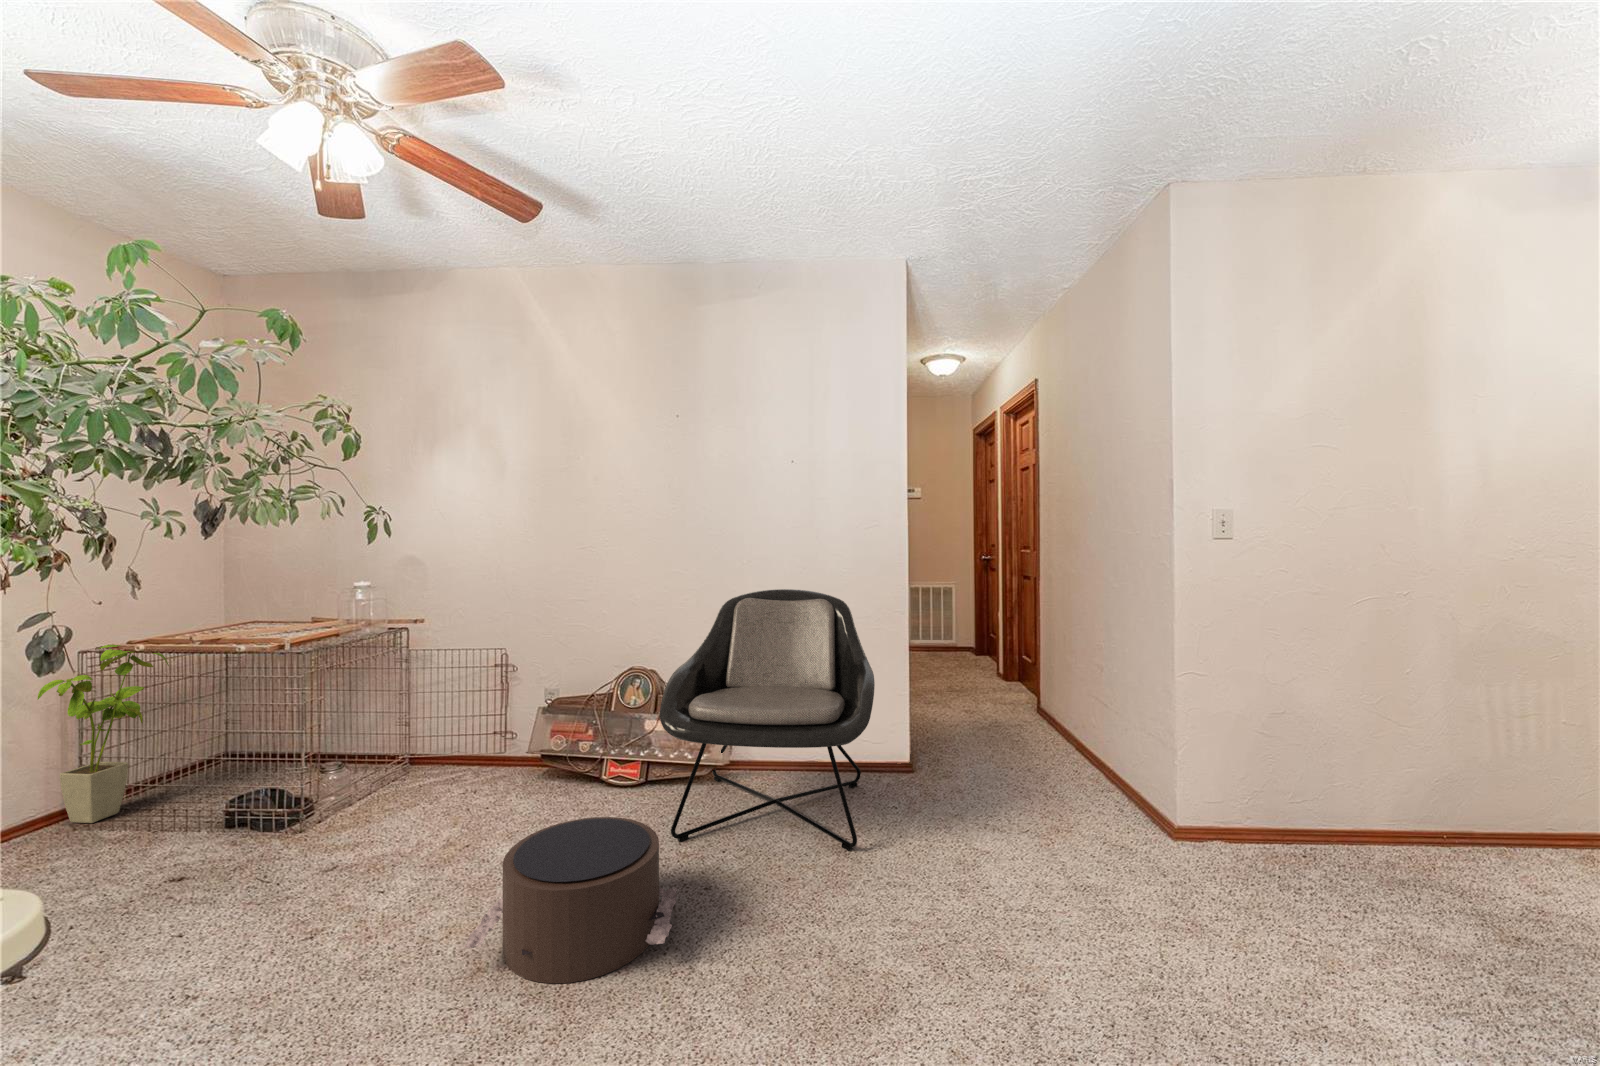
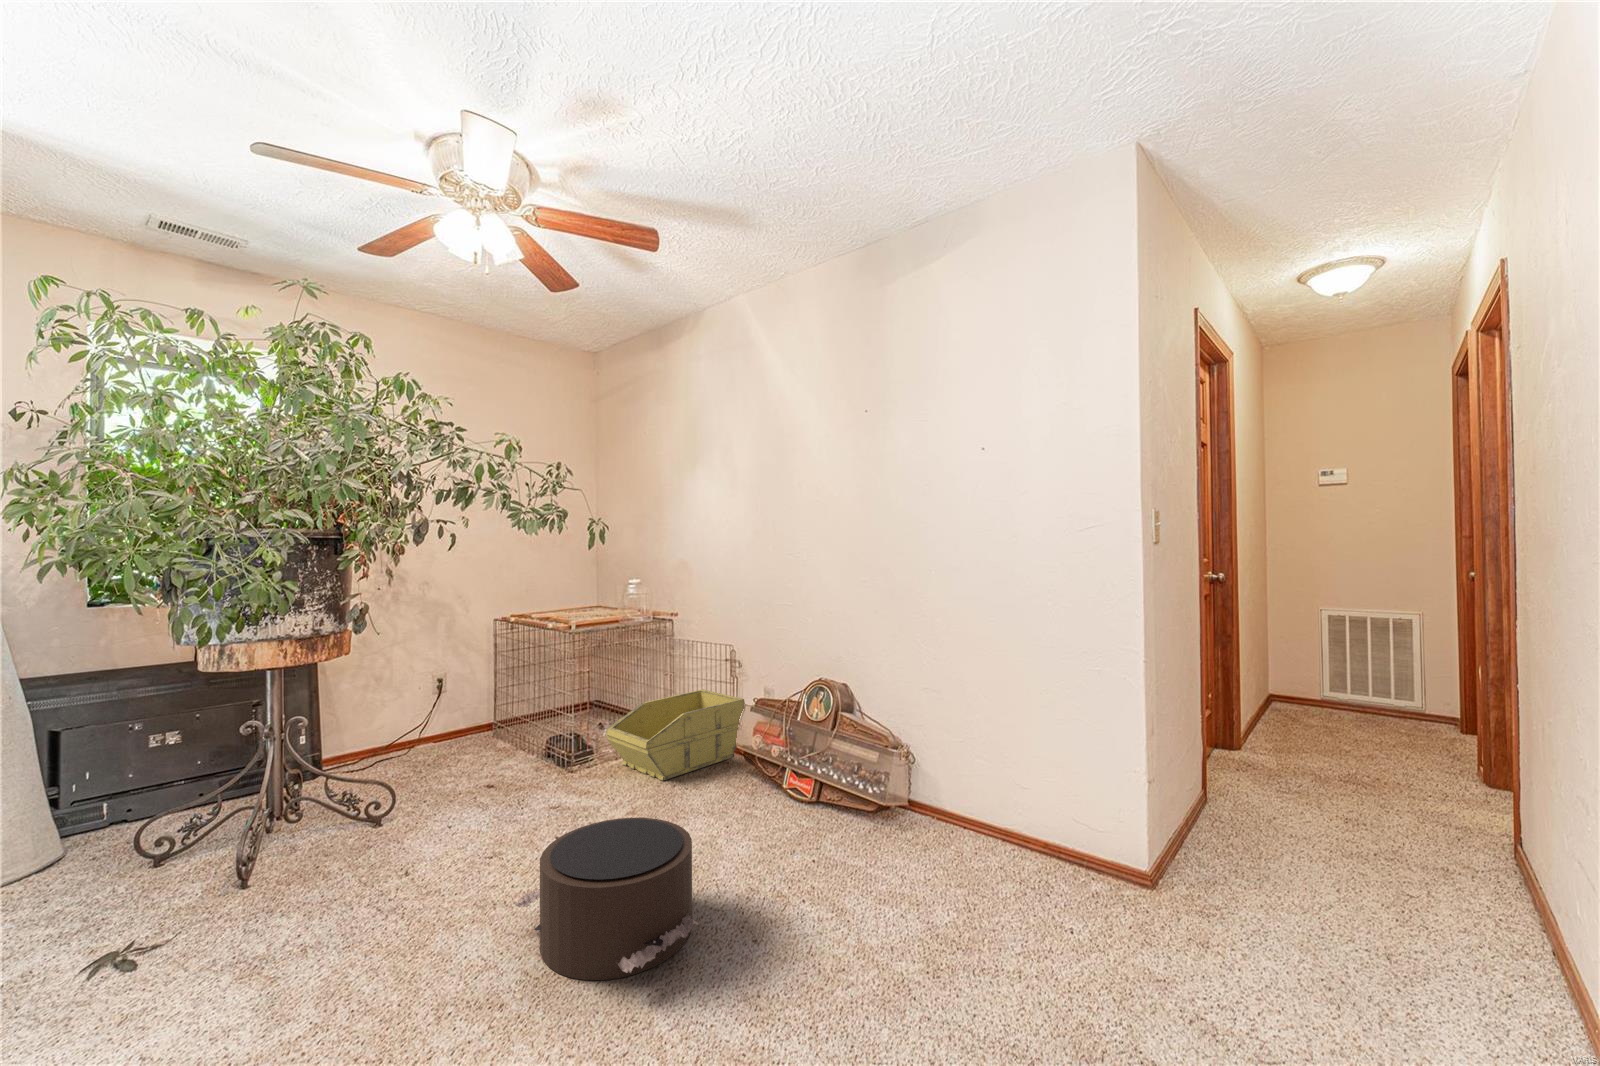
lounge chair: present [660,589,875,851] -> none [763,605,1054,957]
house plant: present [37,645,169,823] -> none [466,615,530,736]
storage bin: none [361,703,518,807] -> present [606,689,745,781]

